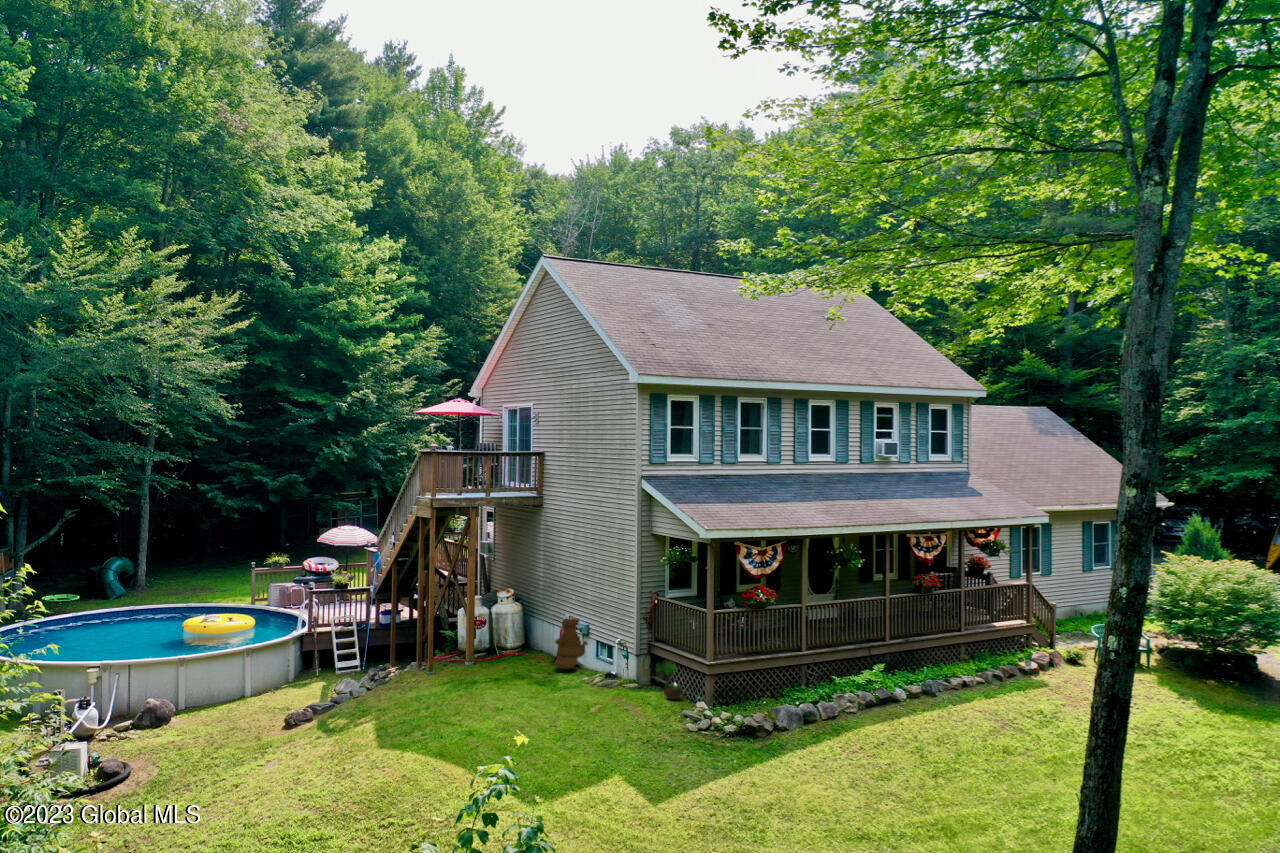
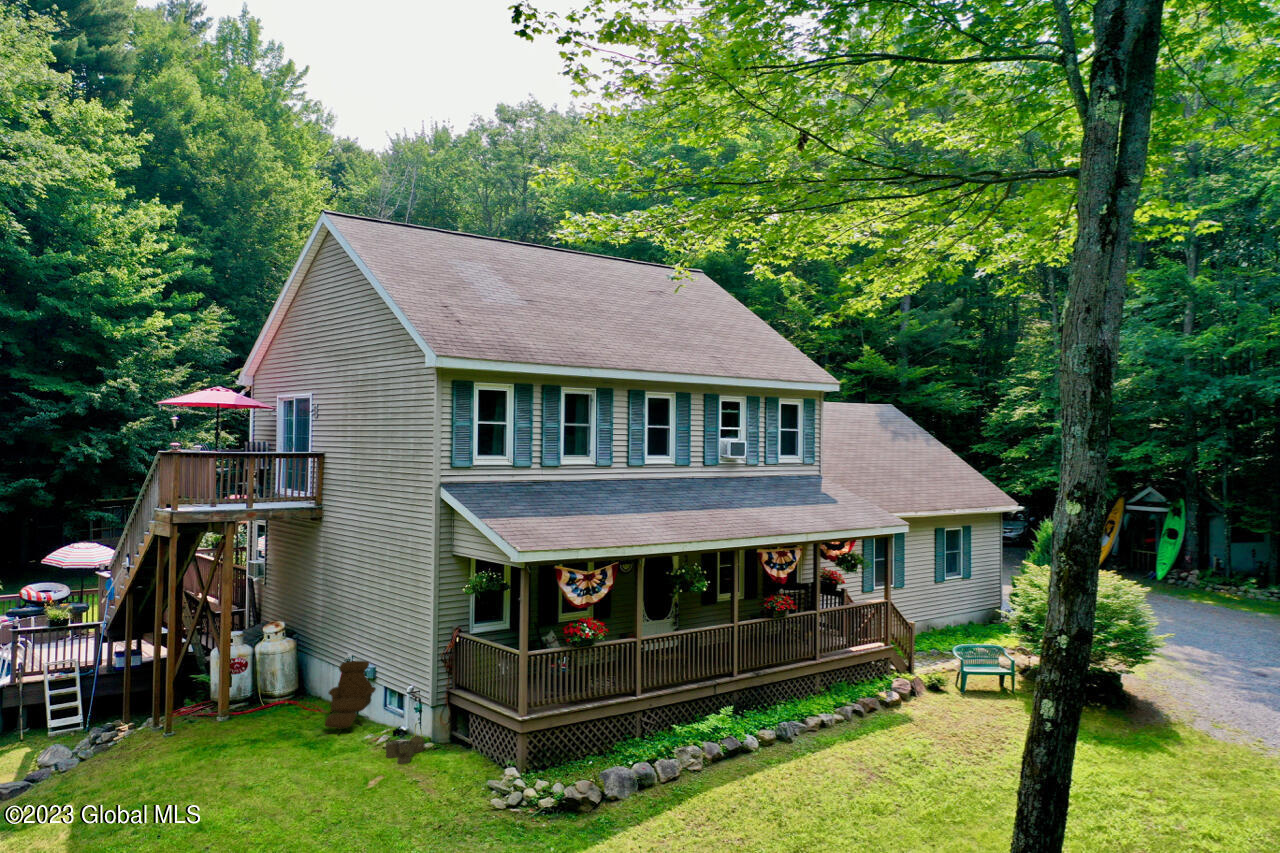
potted tree: present [658,663,681,699] -> none [451,712,487,767]
woven basket: none [604,674,632,695] -> present [386,735,425,764]

